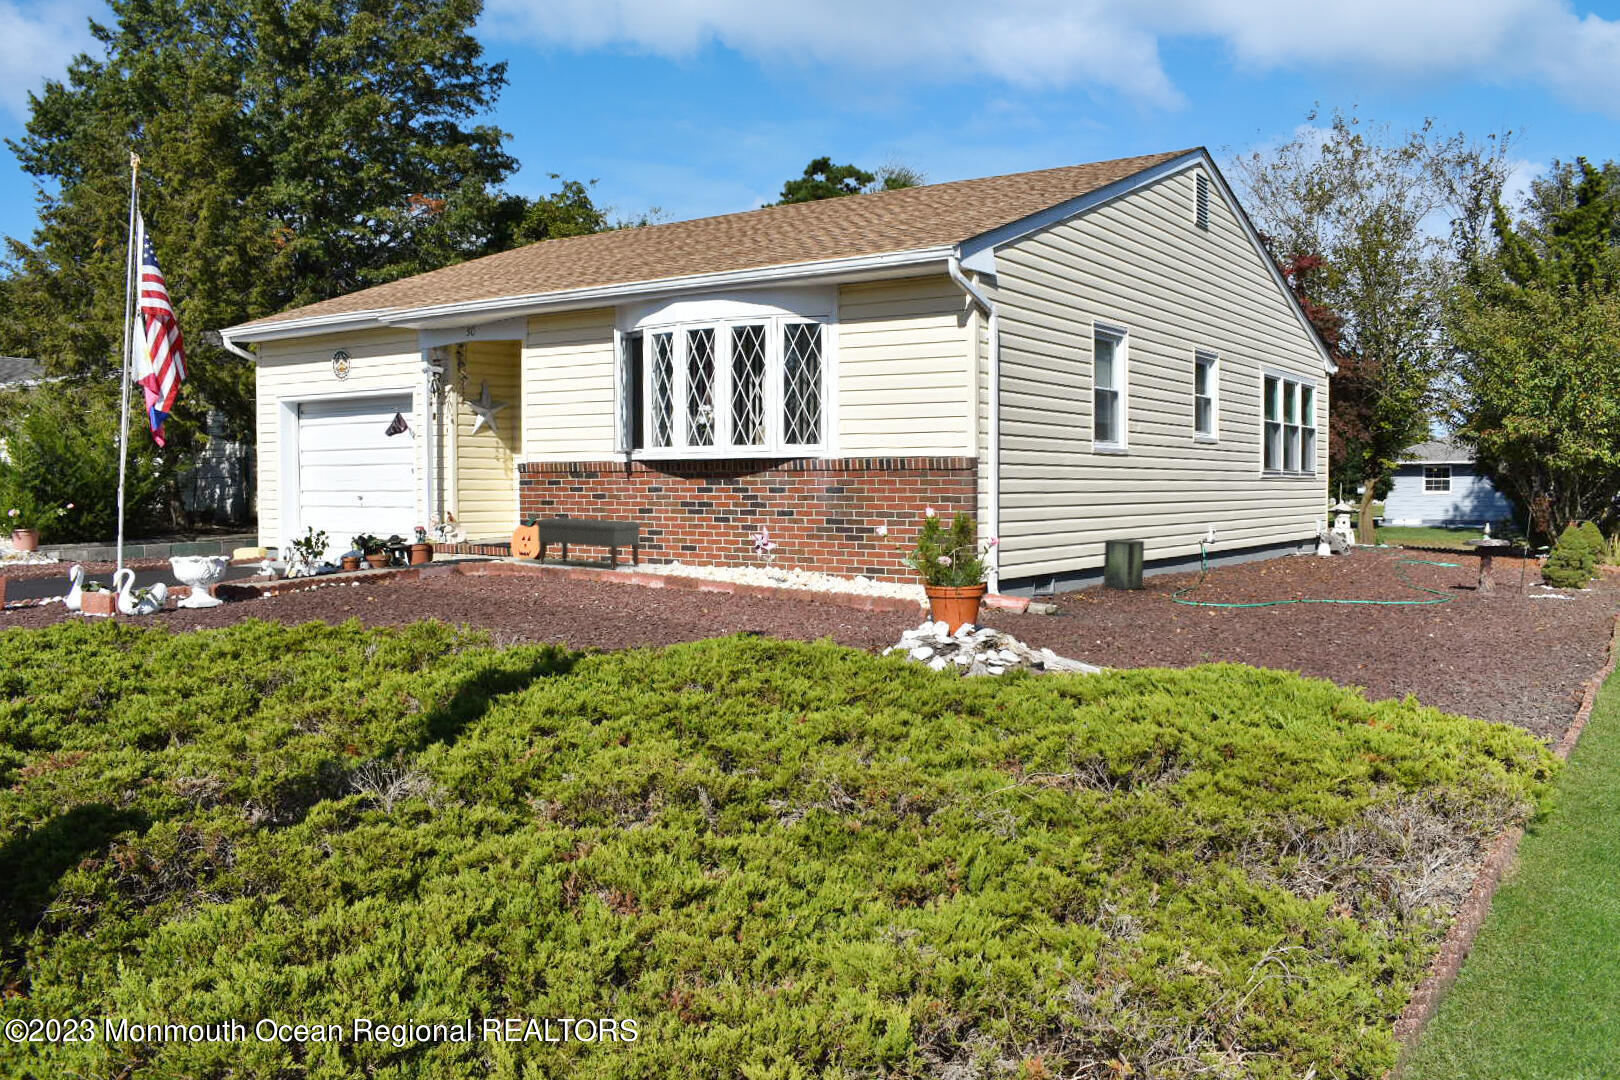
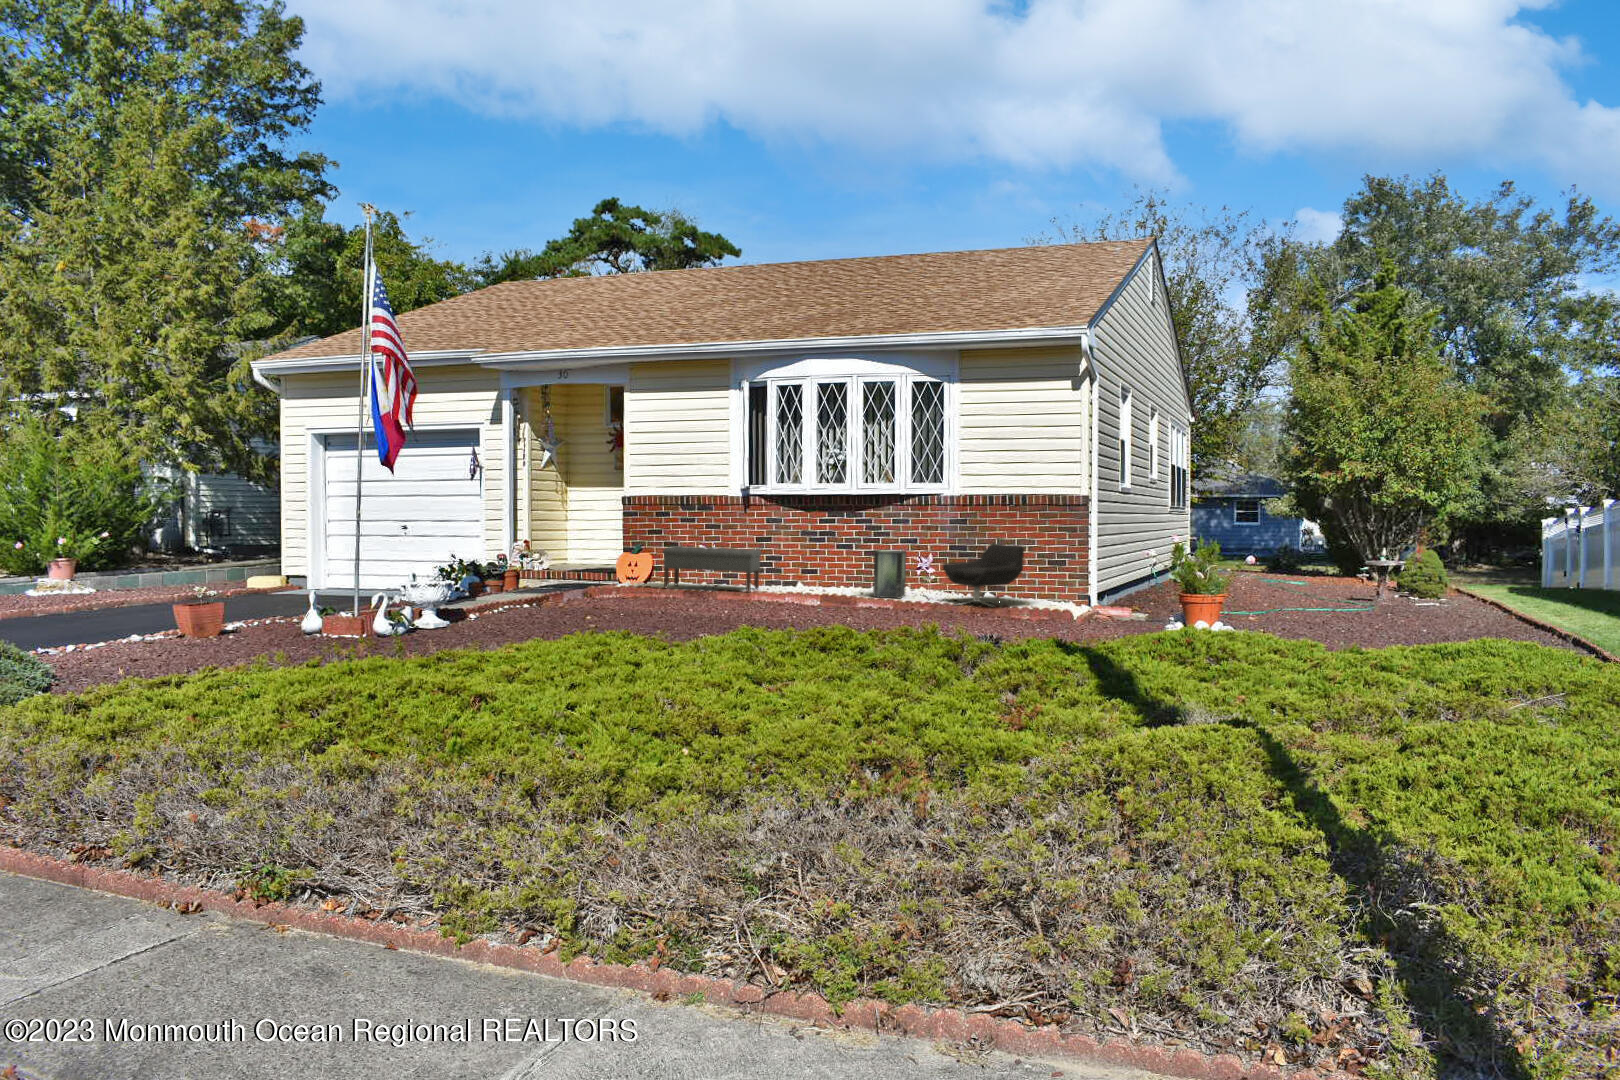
lounge chair: none [792,516,885,592] -> present [943,544,1024,605]
storage box: present [1104,539,1144,590] -> present [873,550,906,599]

